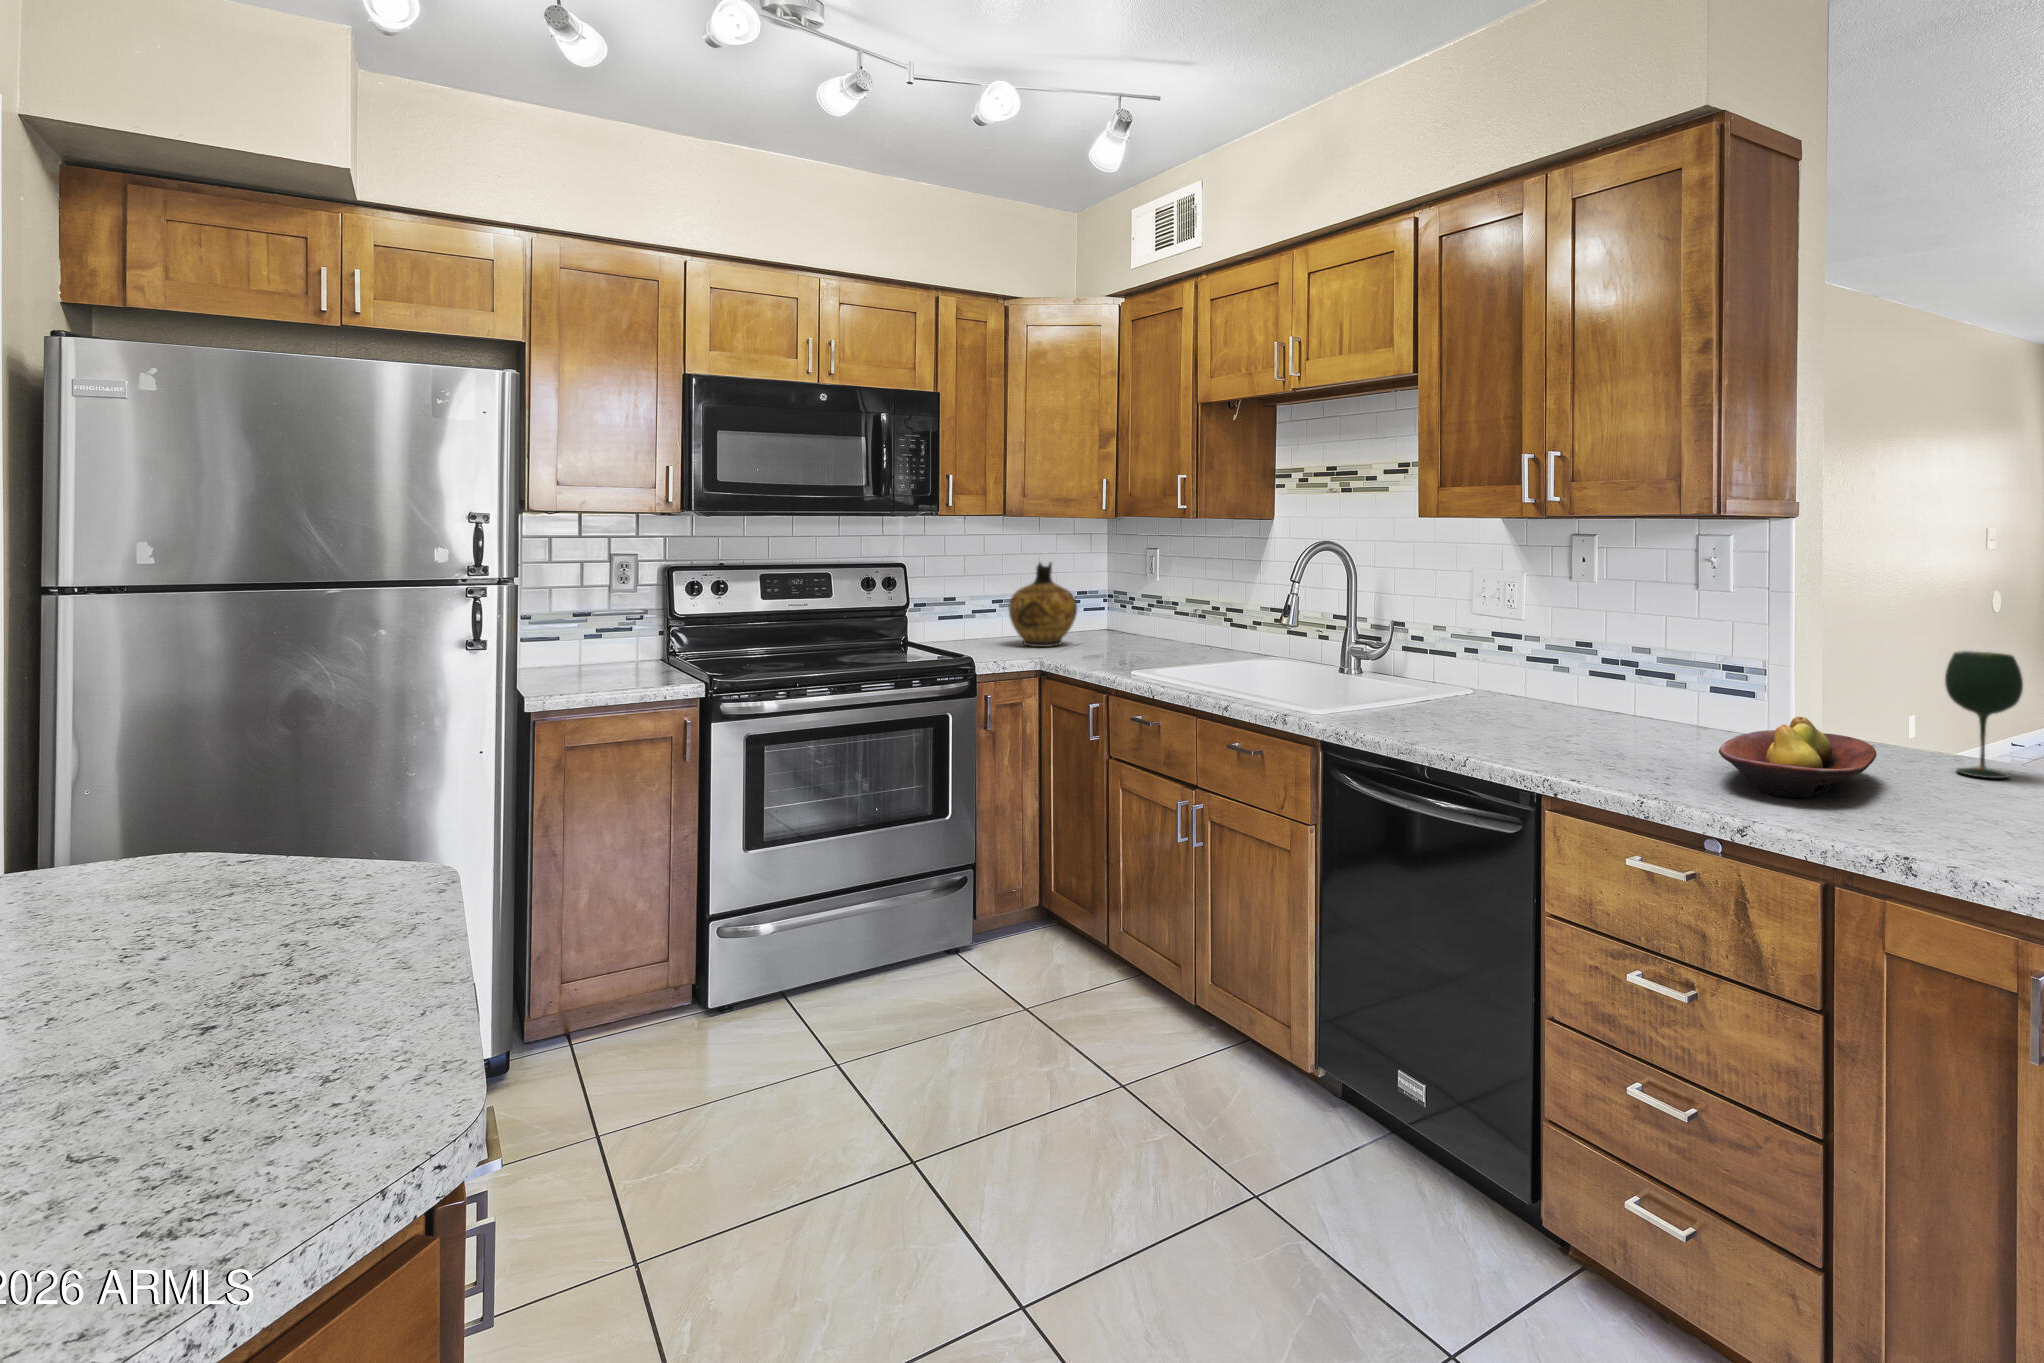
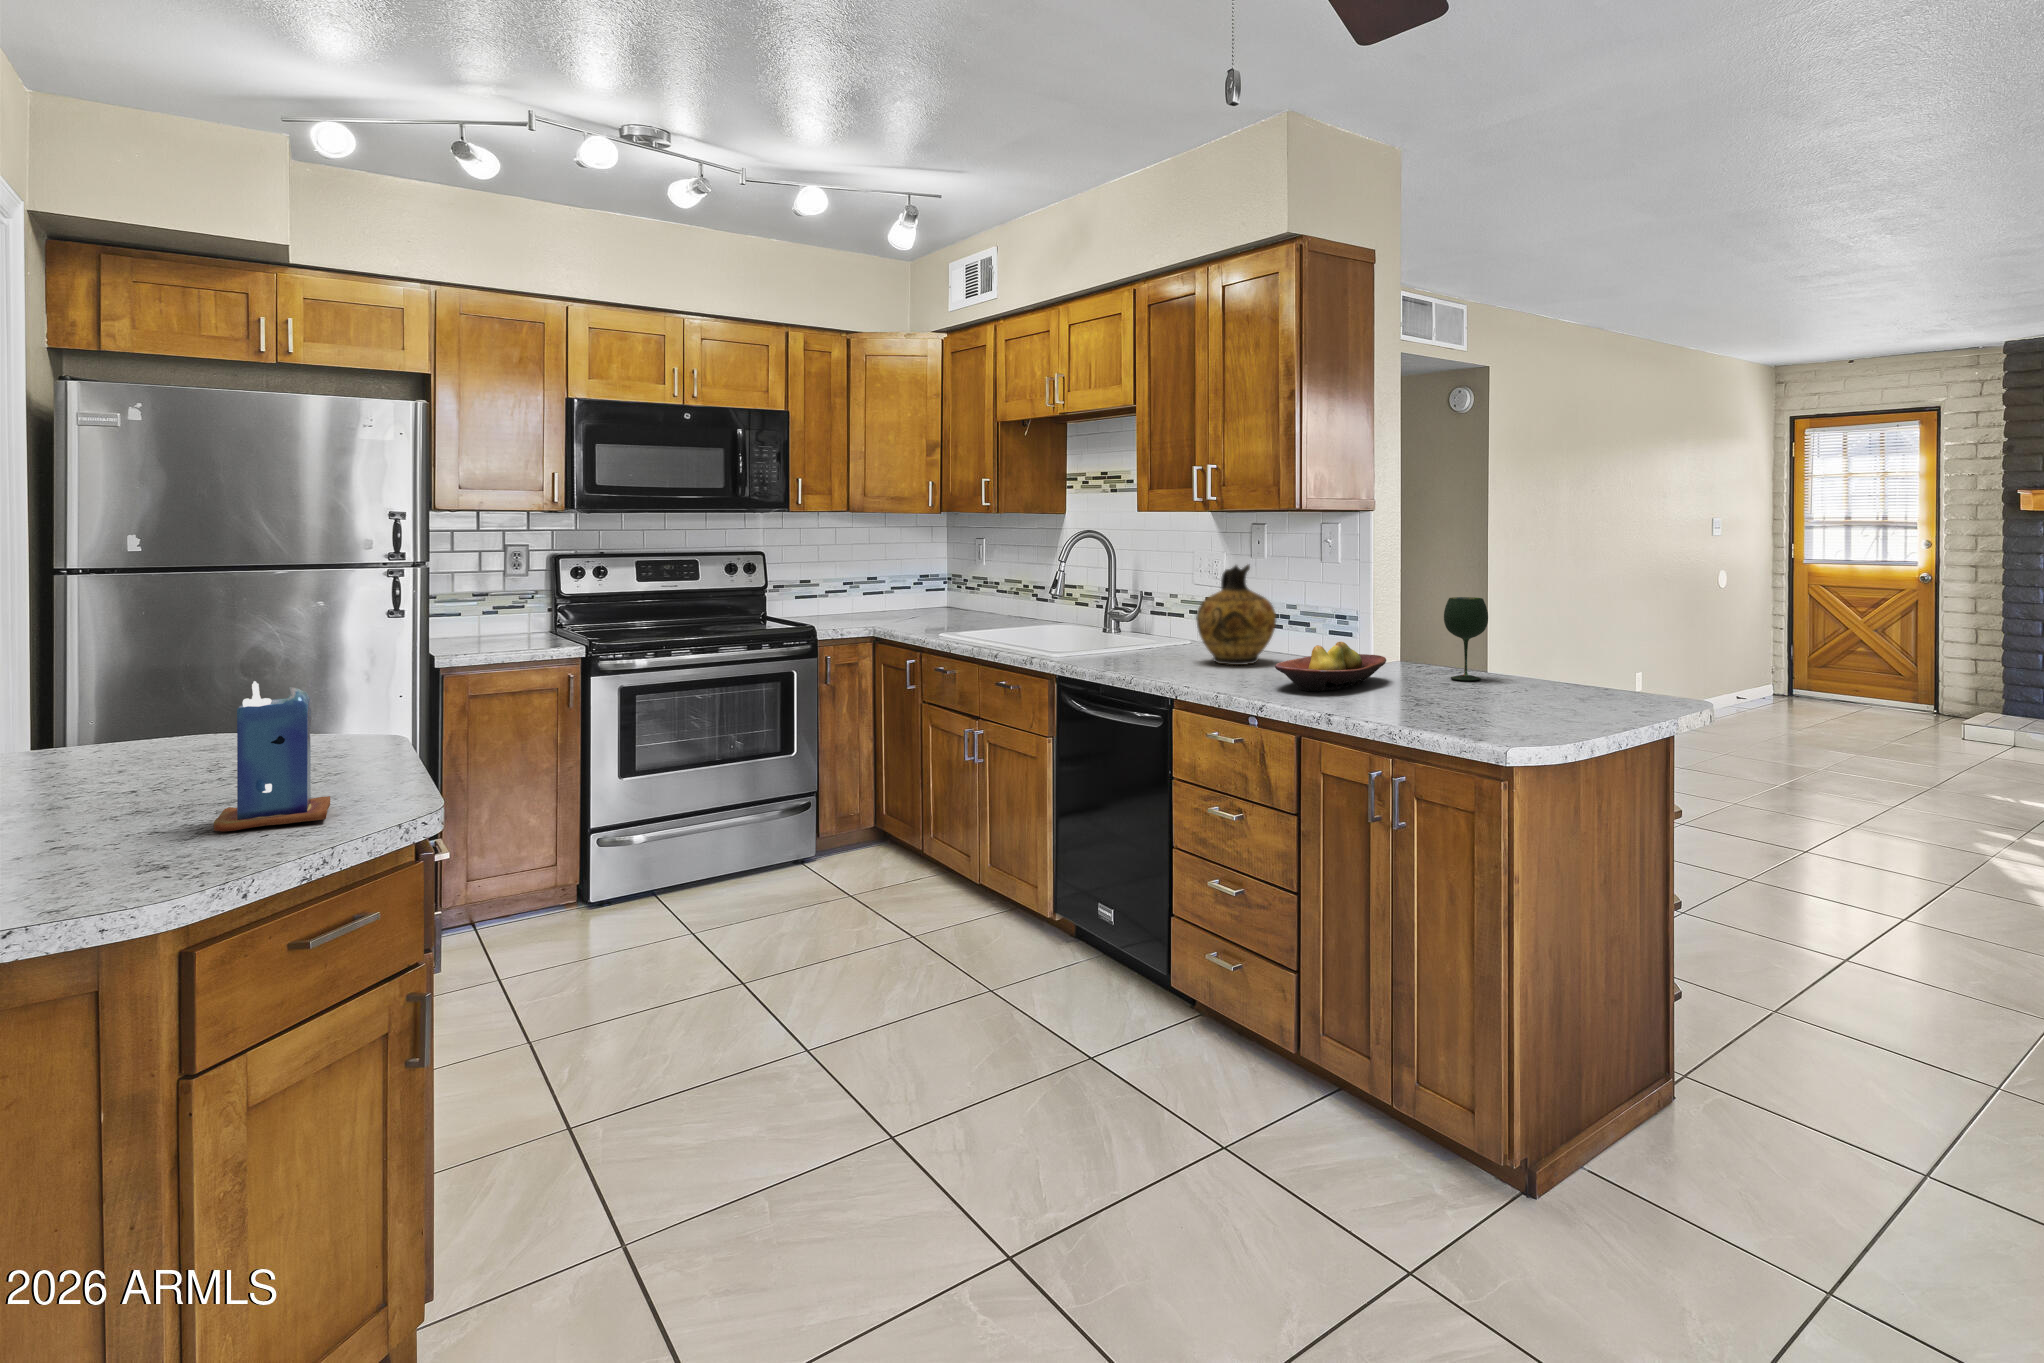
ceramic jug: present [1009,563,1077,647] -> present [1196,565,1276,665]
candle: none [106,870,351,1199] -> present [214,681,330,831]

